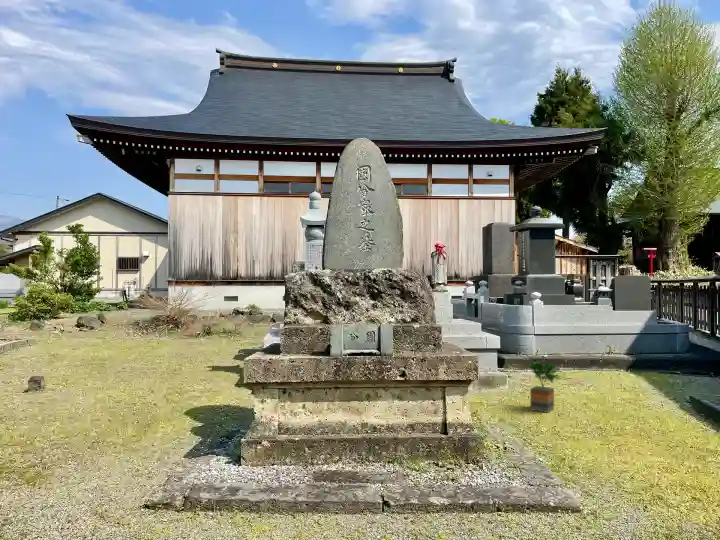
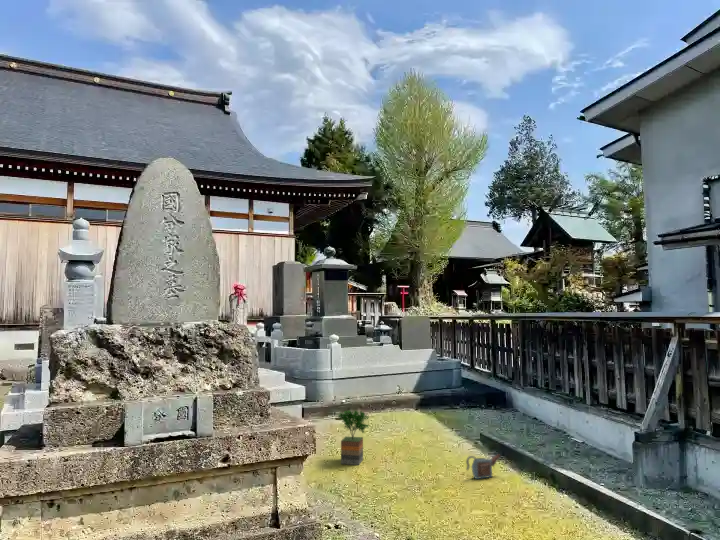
watering can: none [660,415,705,440] -> present [466,454,500,479]

